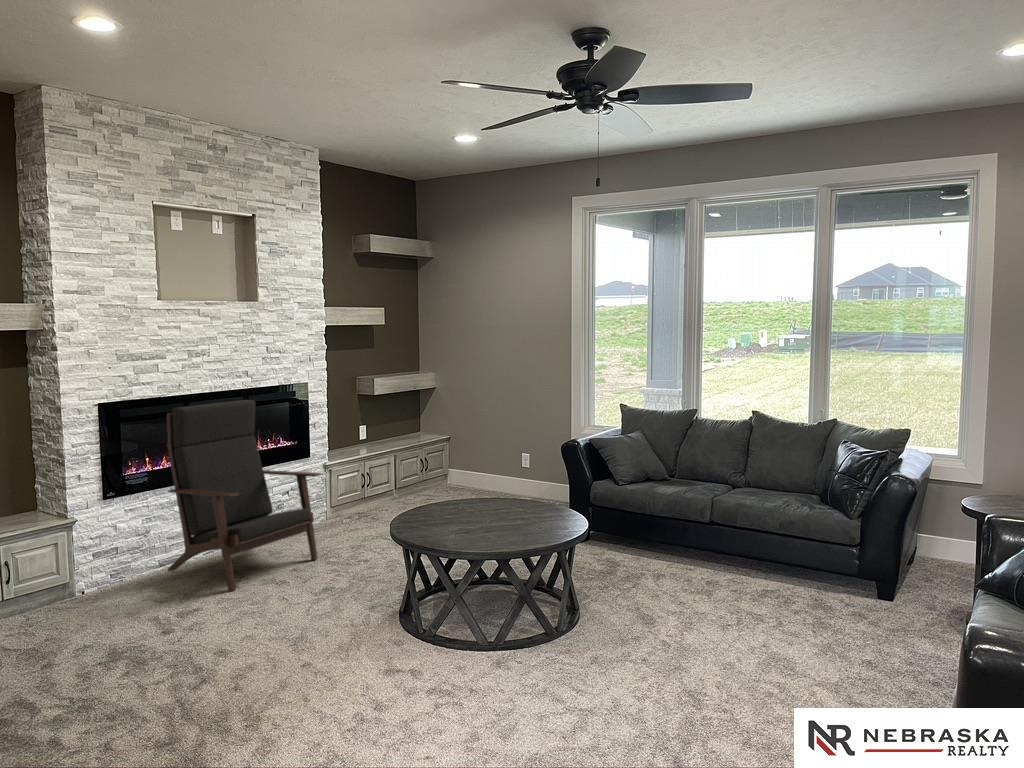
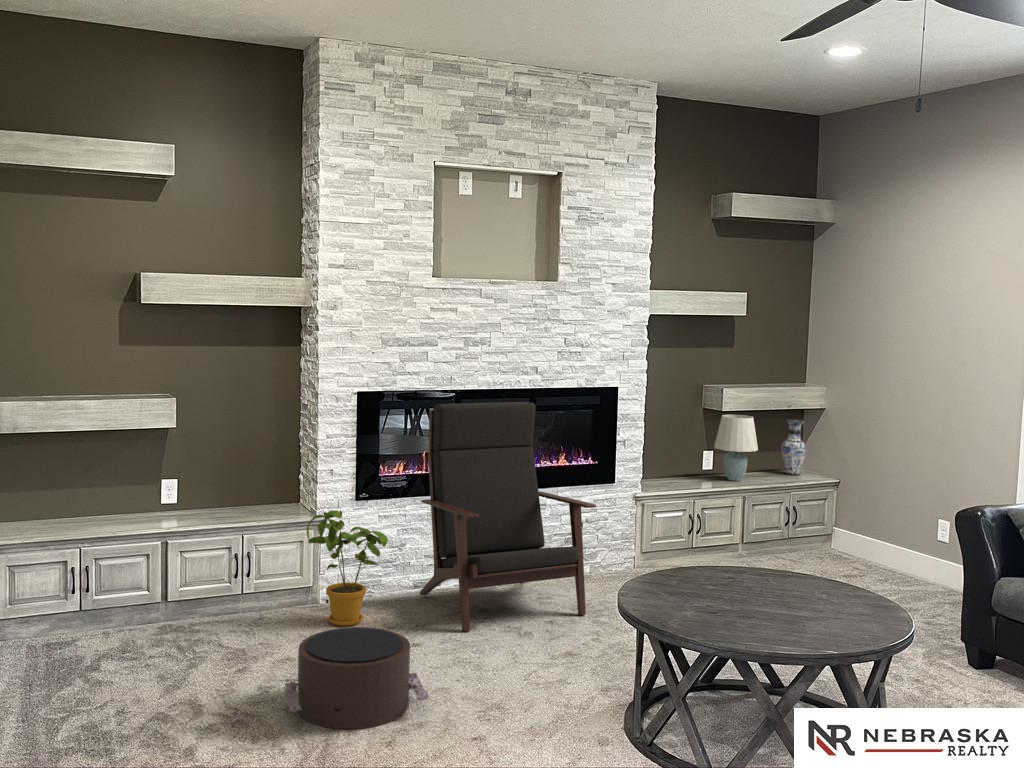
table lamp: none [369,397,400,445] -> present [714,415,758,481]
vase: none [410,397,428,436] -> present [781,420,807,475]
house plant: none [68,509,155,611] -> present [307,510,388,626]
pouf: none [114,599,254,691] -> present [285,627,429,729]

